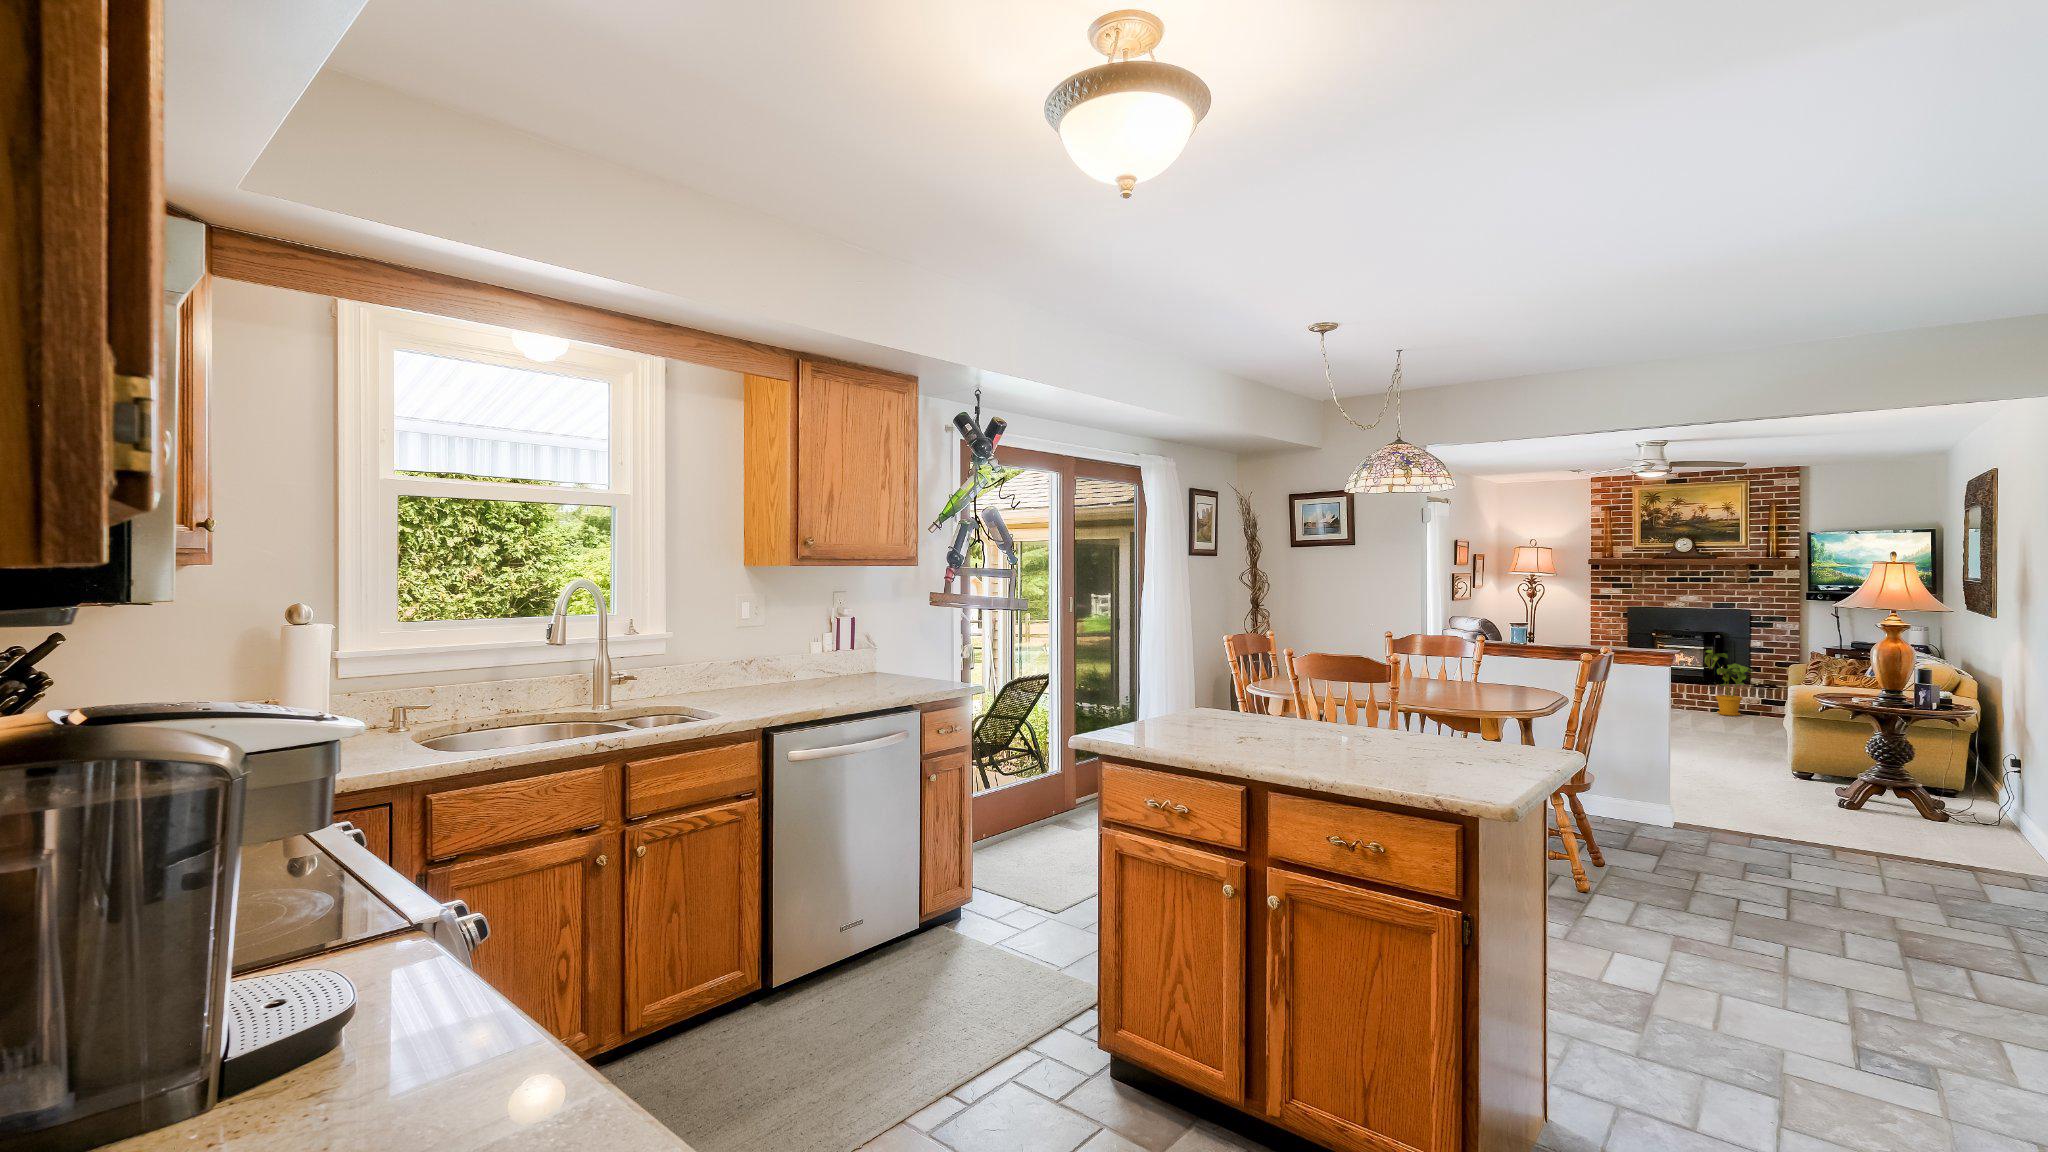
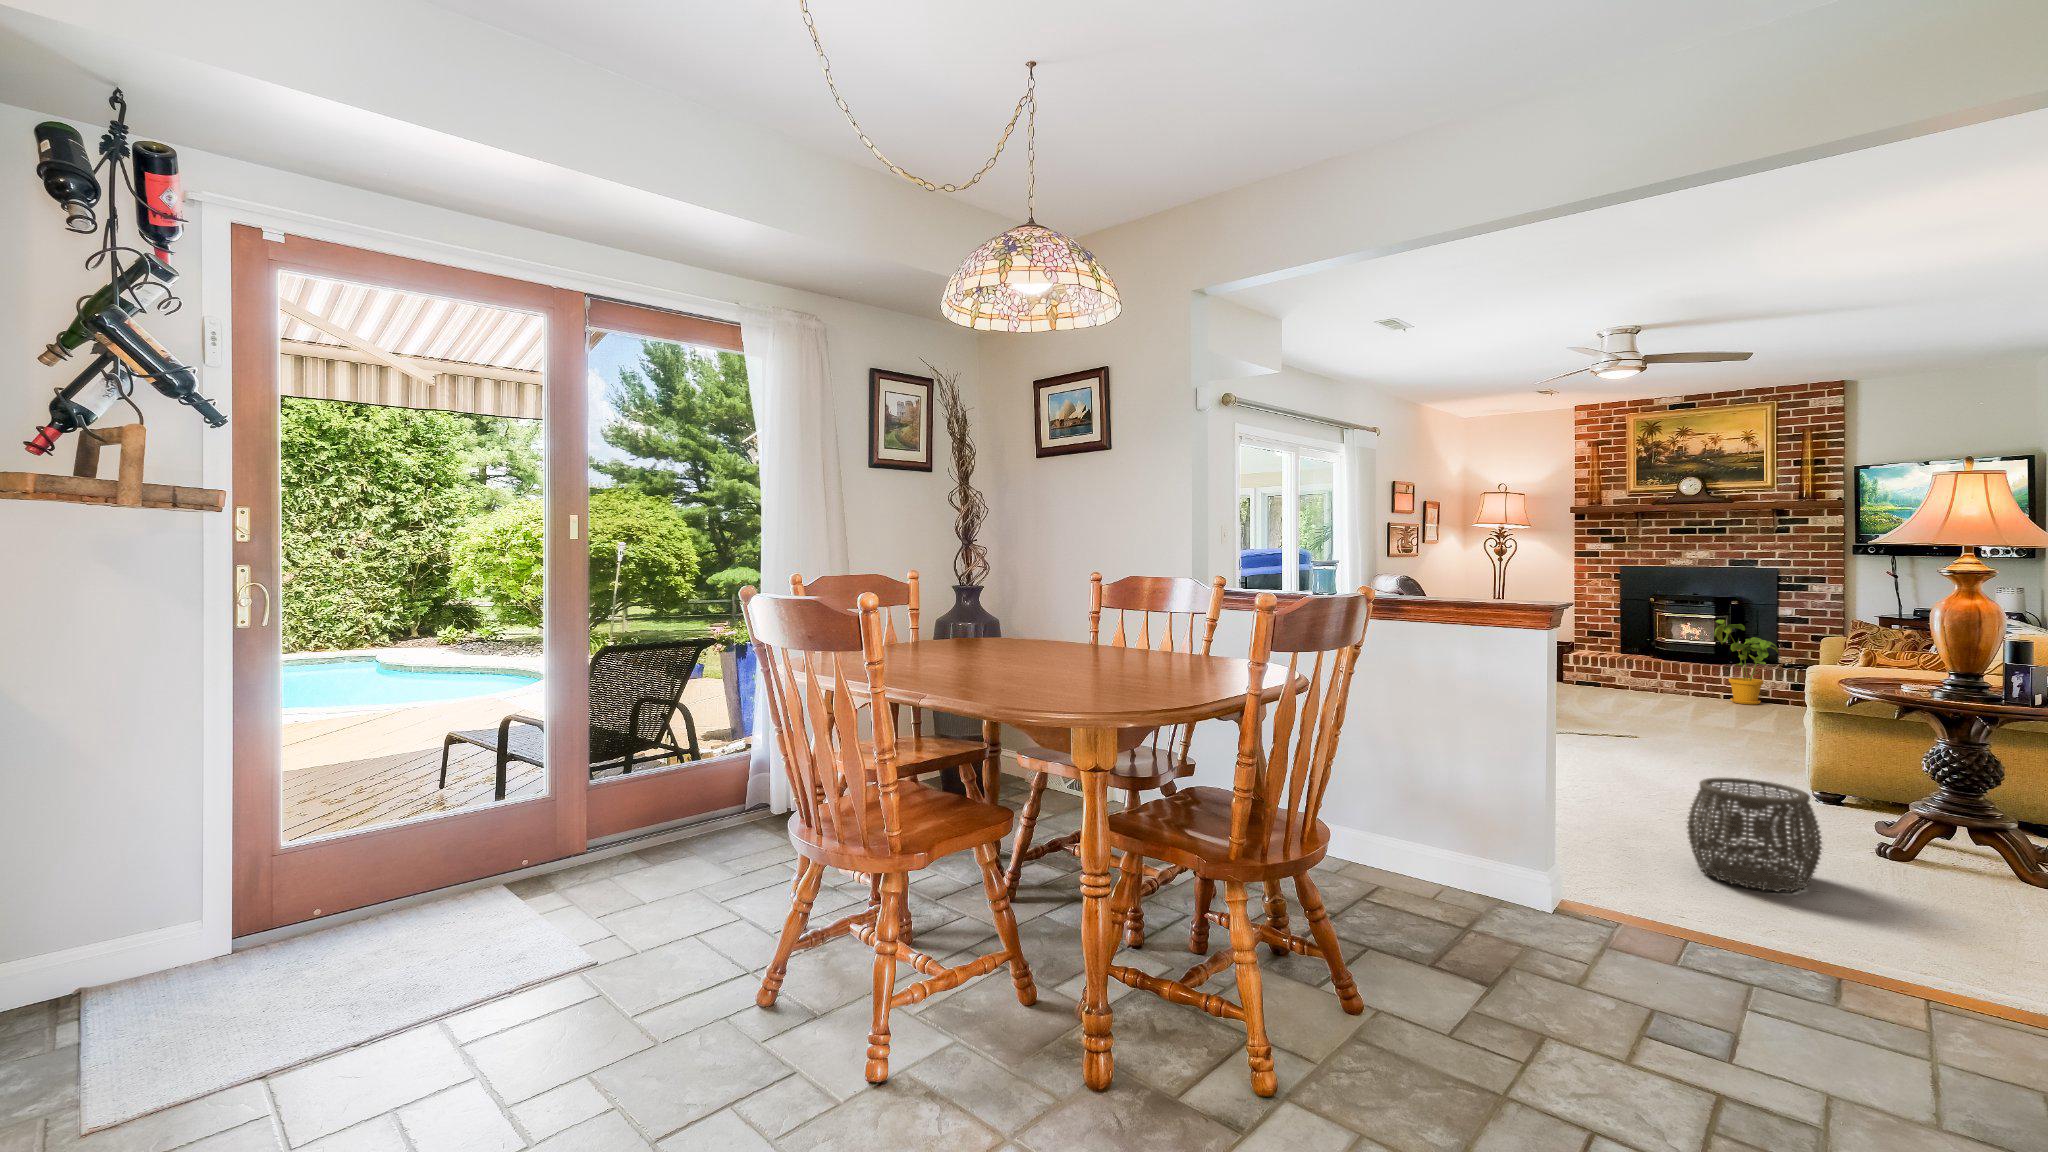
woven basket: none [1723,756,1809,826] -> present [1687,778,1822,892]

